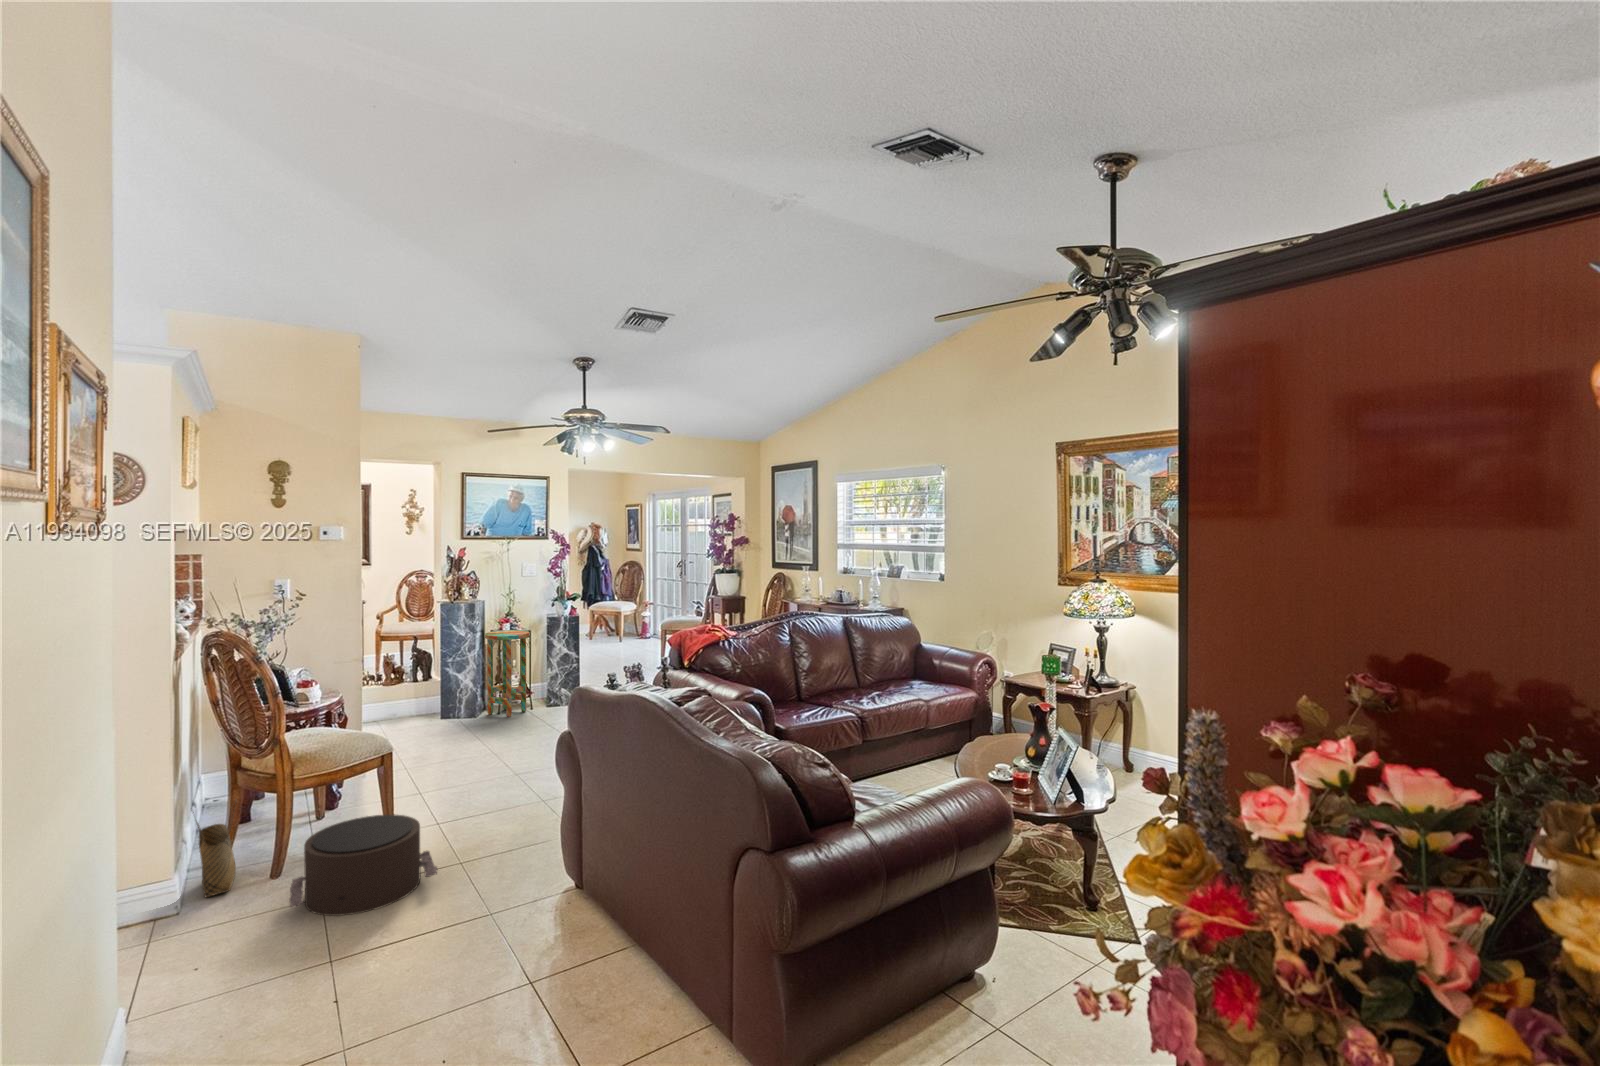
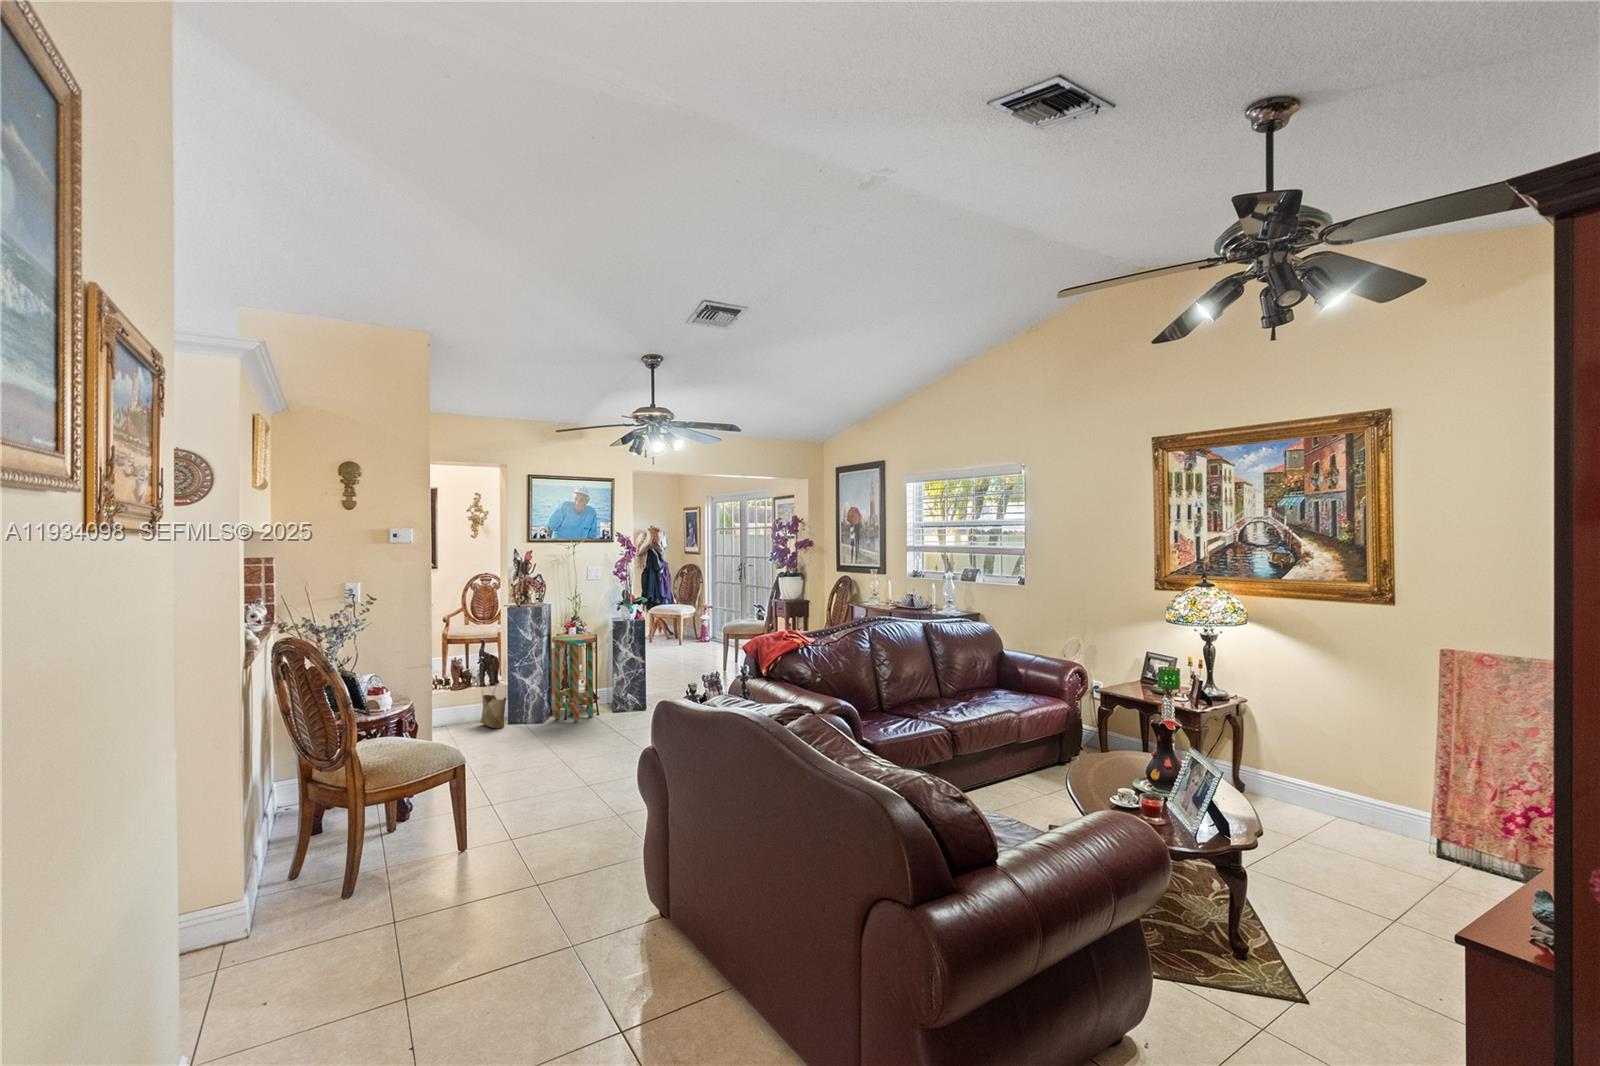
woven basket: present [193,812,236,897] -> present [480,680,506,728]
pouf: present [289,814,437,916] -> none [362,834,516,947]

